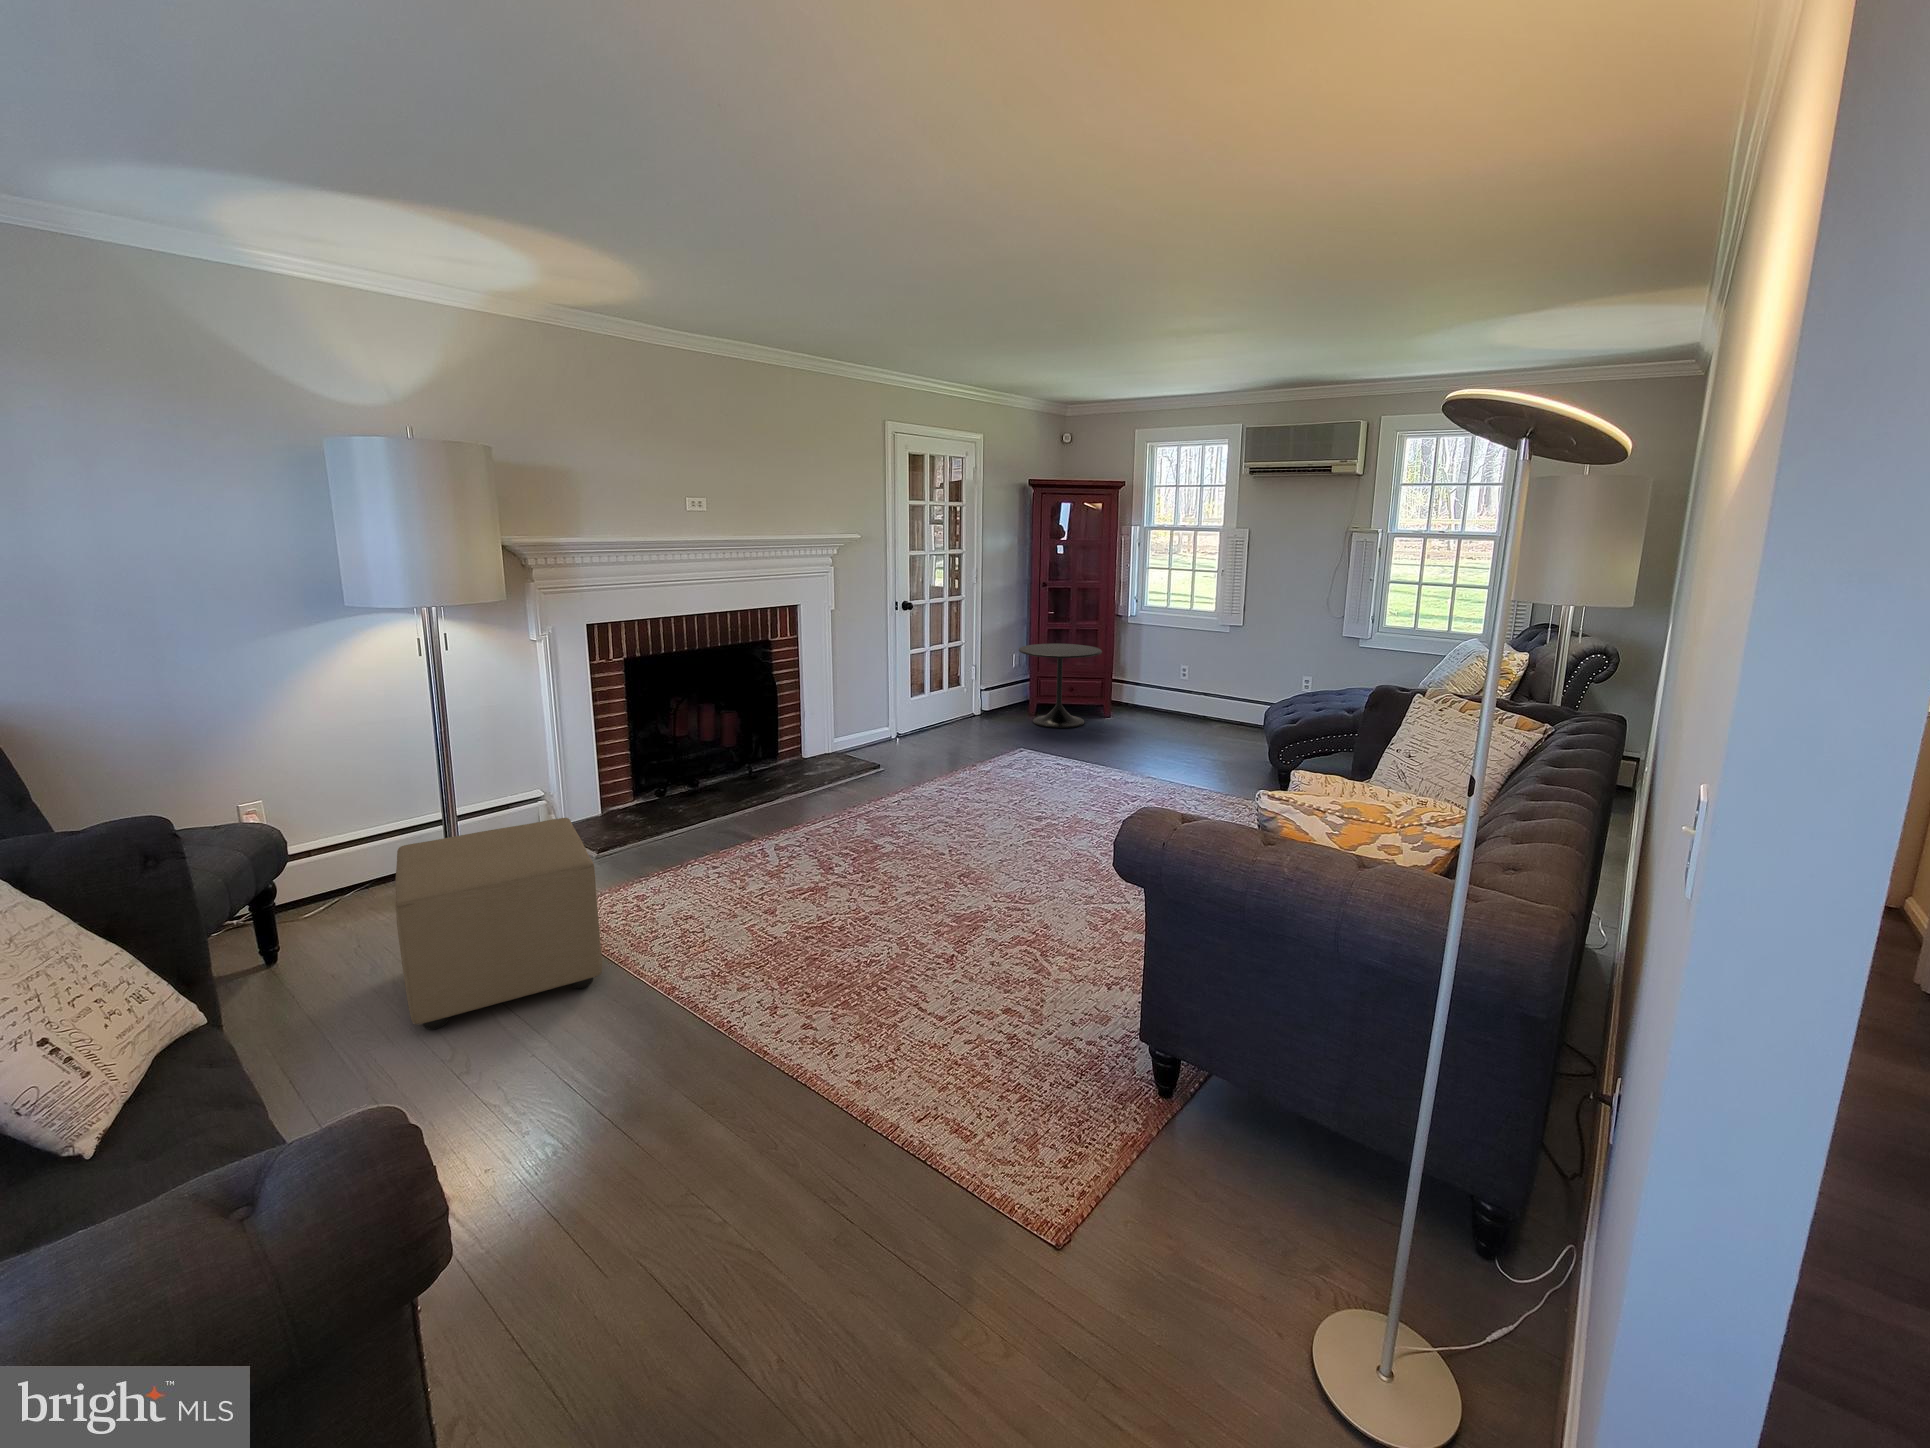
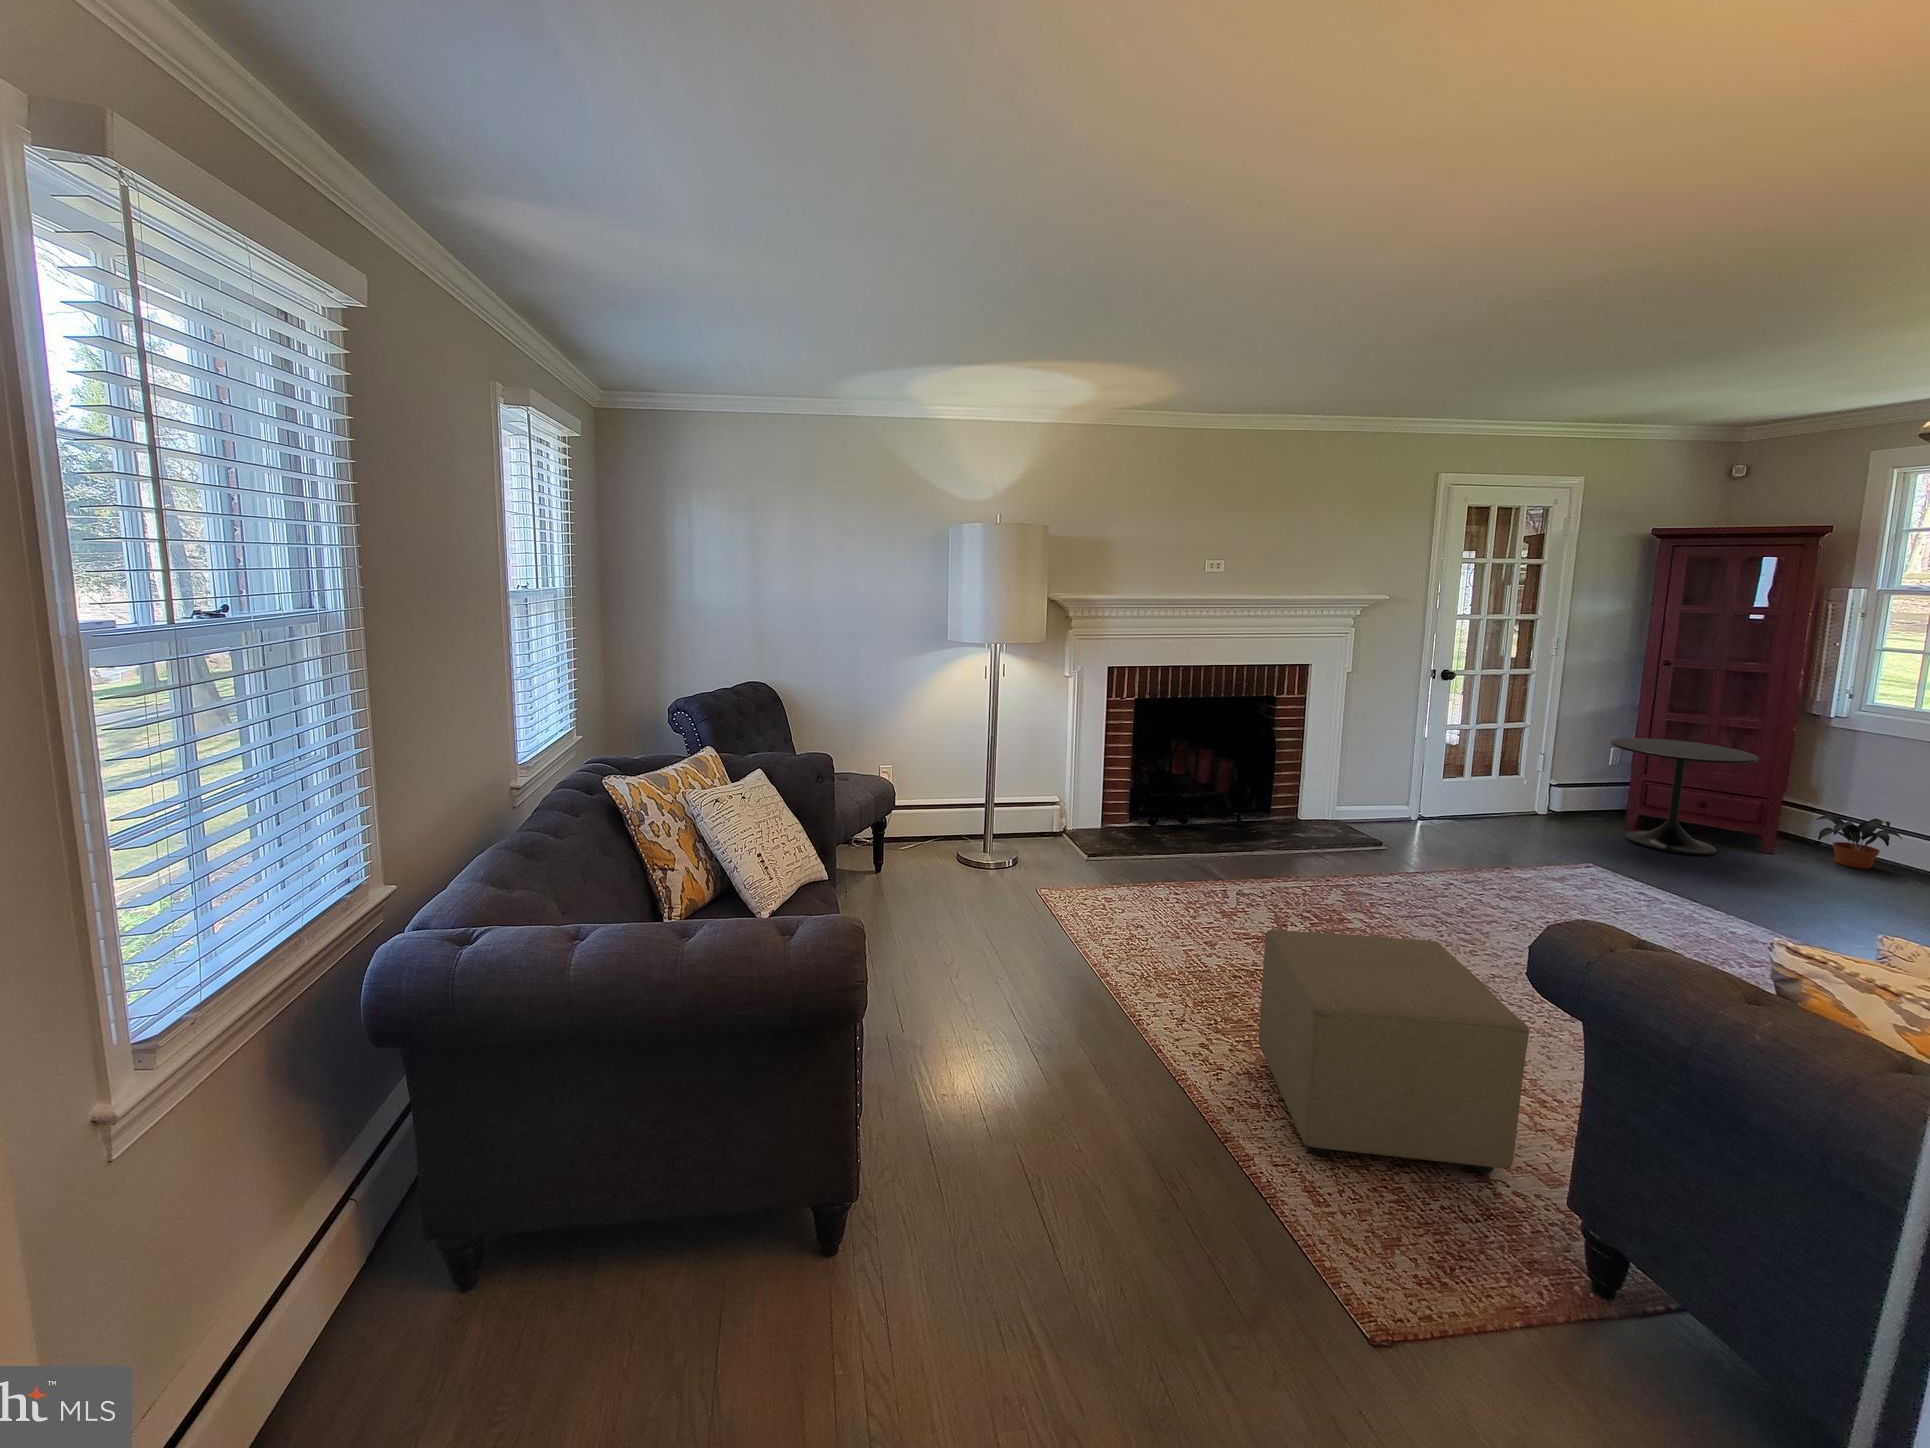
potted plant: none [1127,682,1170,717] -> present [1816,815,1902,869]
ottoman: present [395,818,602,1029] -> present [1259,930,1529,1174]

